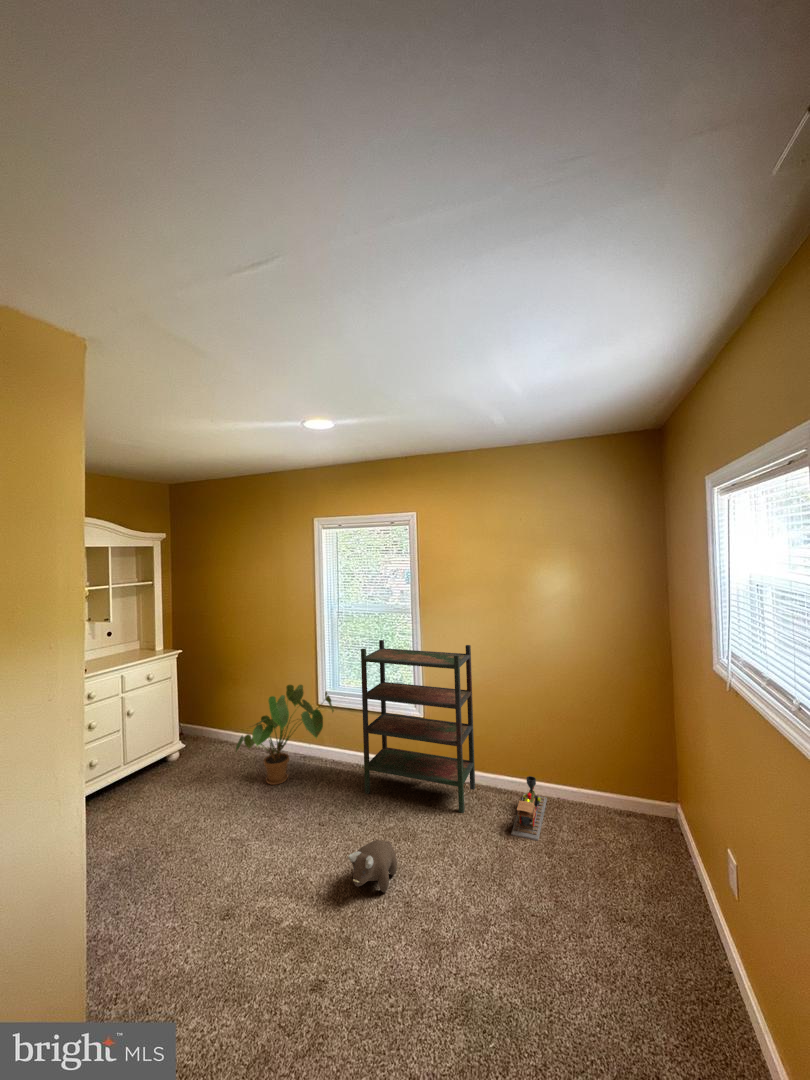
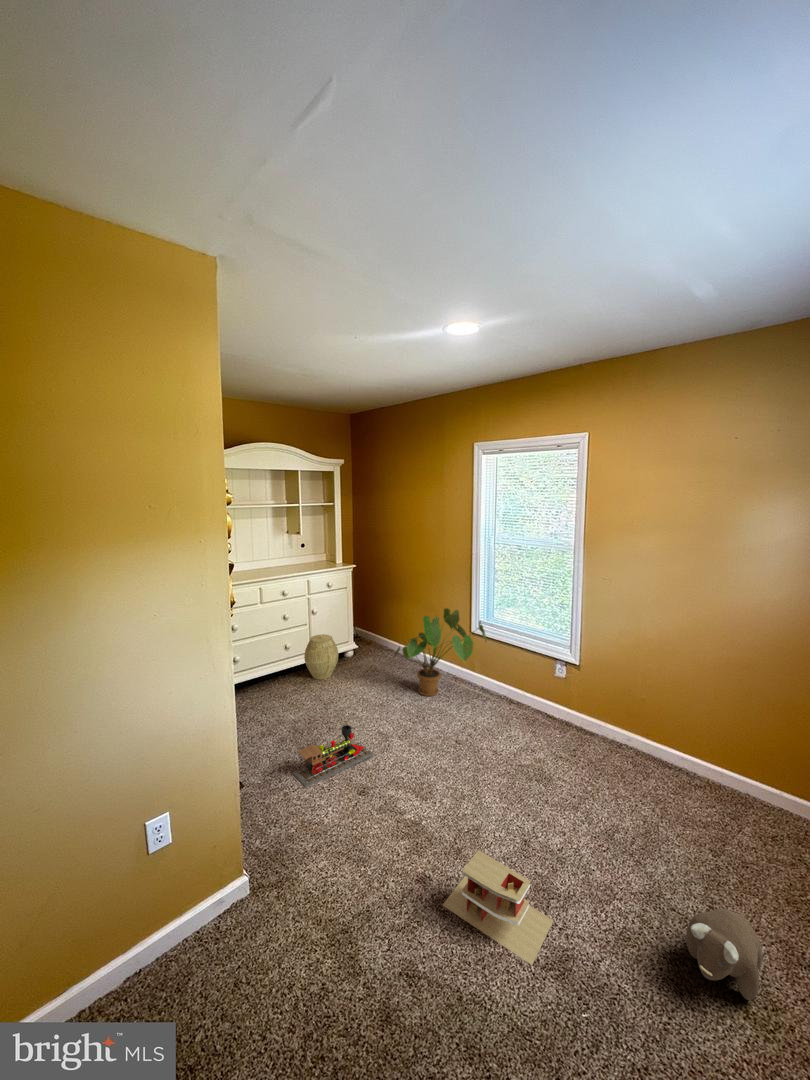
bookshelf: present [361,640,475,813] -> none [508,577,647,775]
woven basket: none [118,741,164,799] -> present [304,634,338,679]
toy train: present [511,776,547,841] -> present [292,725,374,788]
plush toy: present [348,840,397,892] -> present [686,909,763,1000]
toy house: none [339,928,448,1041] -> present [443,851,553,965]

